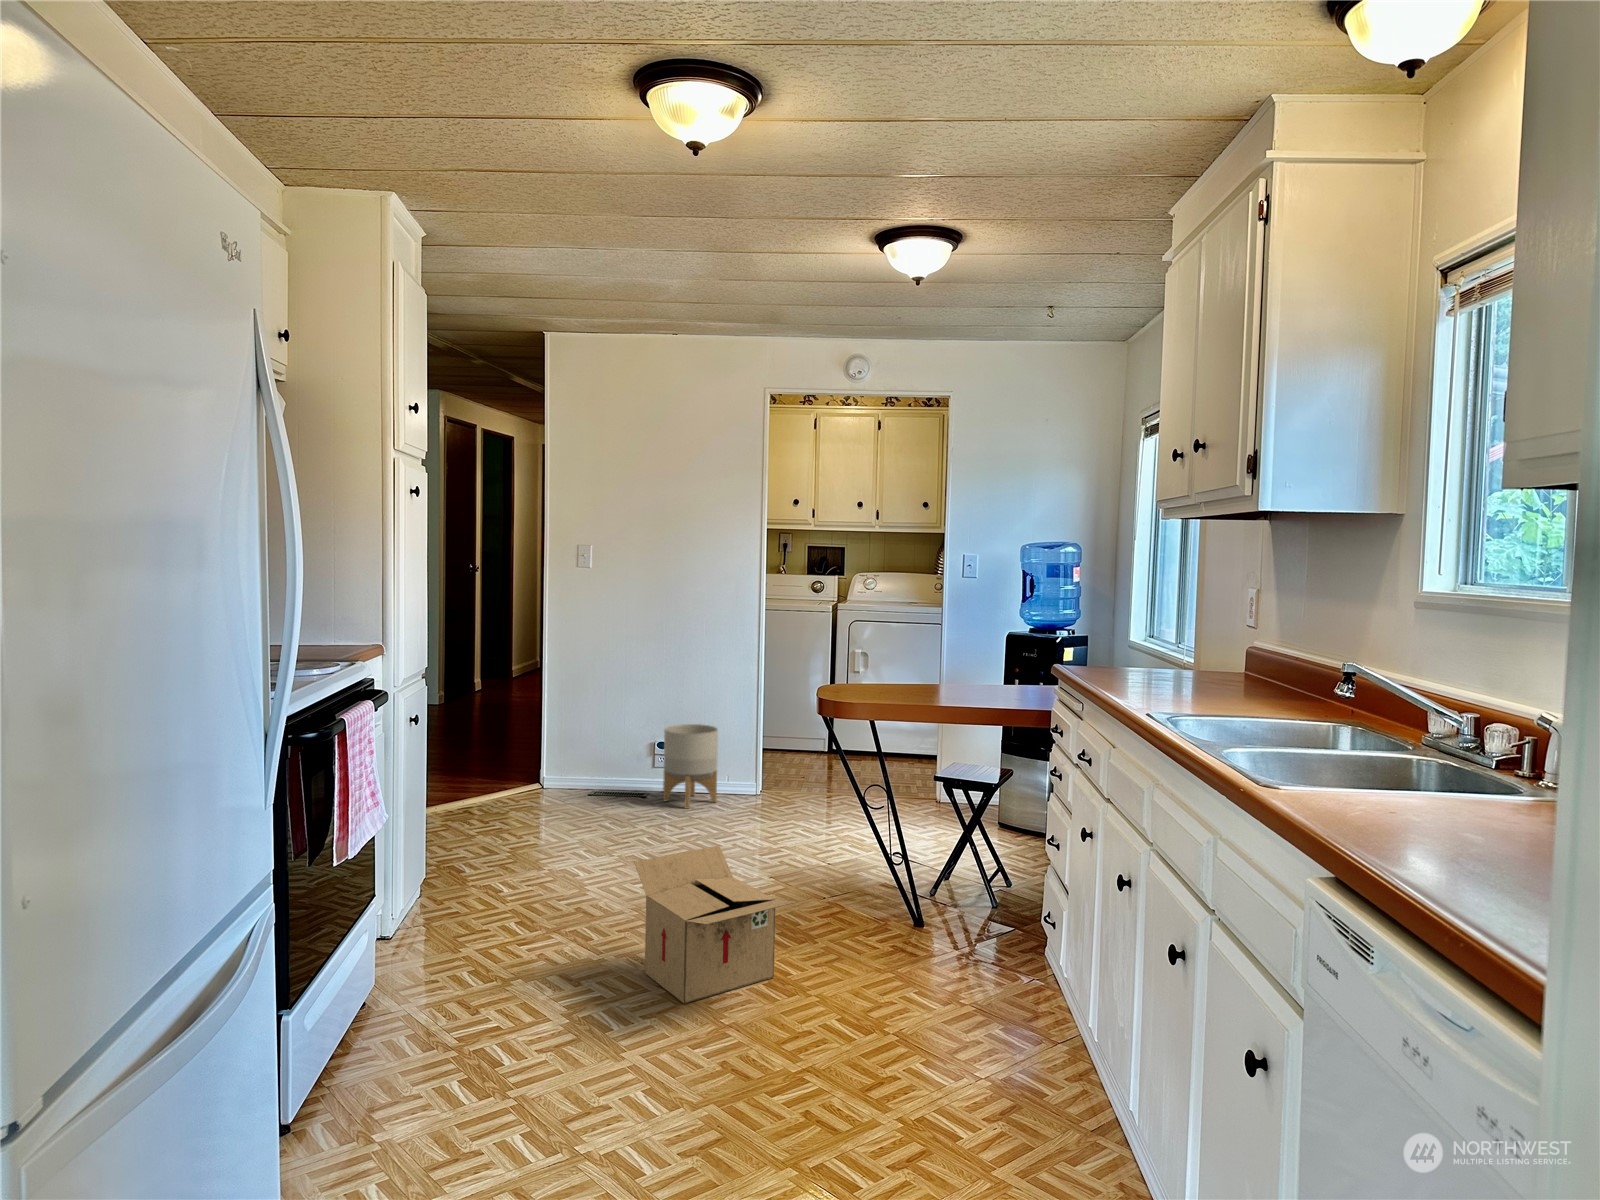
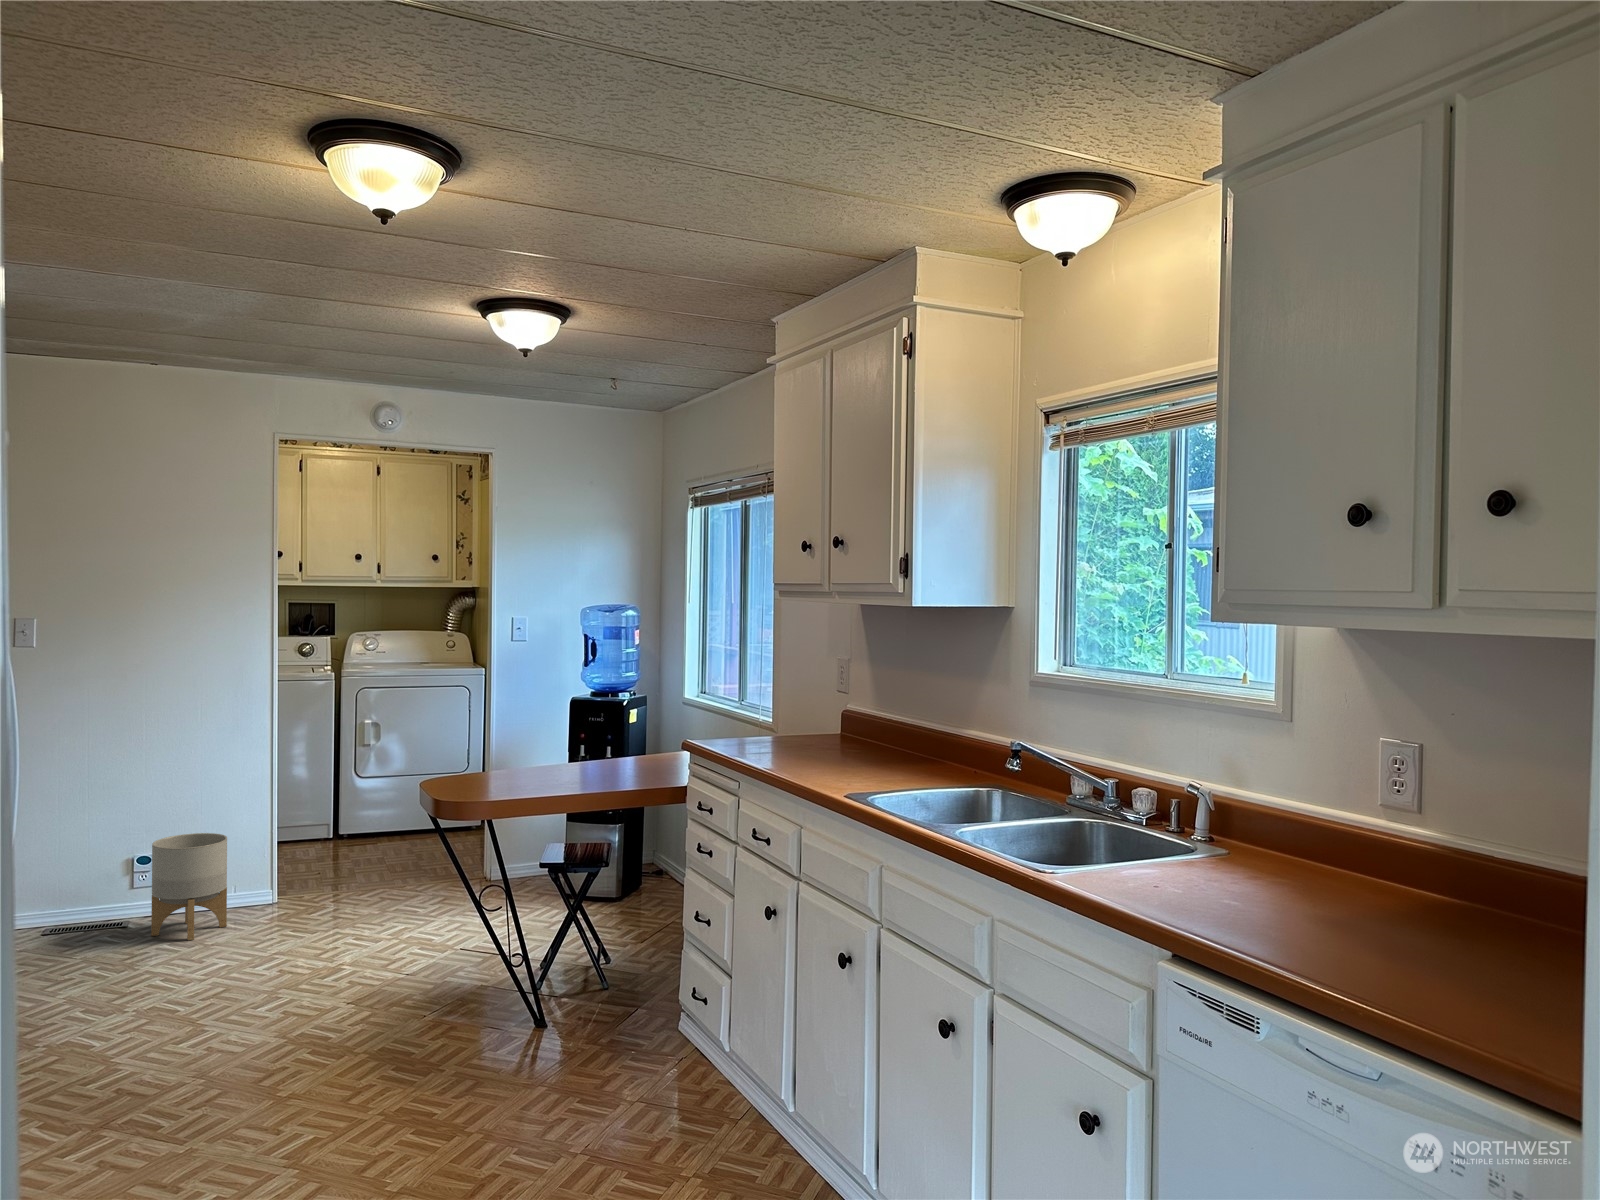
cardboard box: present [634,846,797,1004] -> none [239,975,451,1160]

